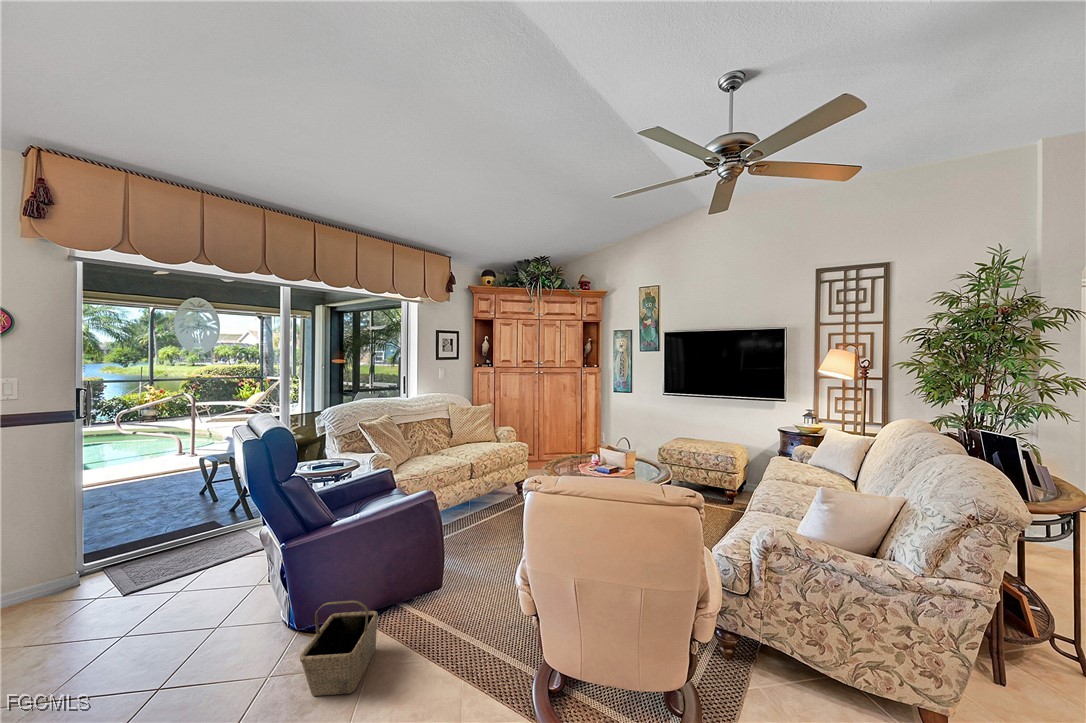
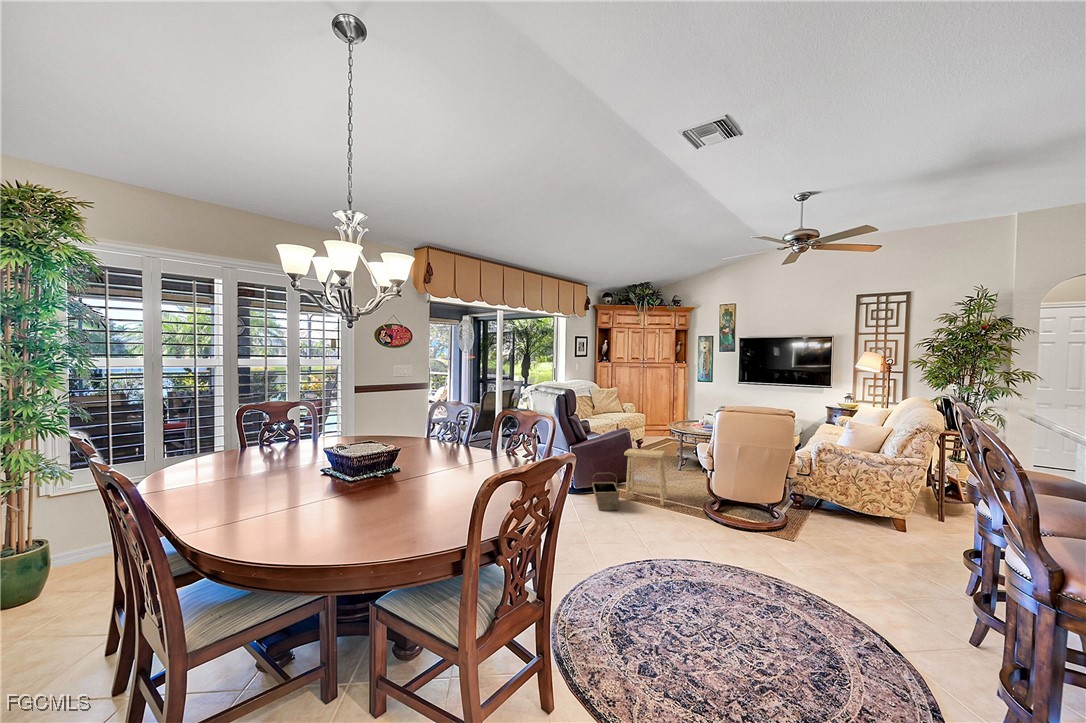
footstool: none [399,535,489,663] -> present [624,449,668,505]

